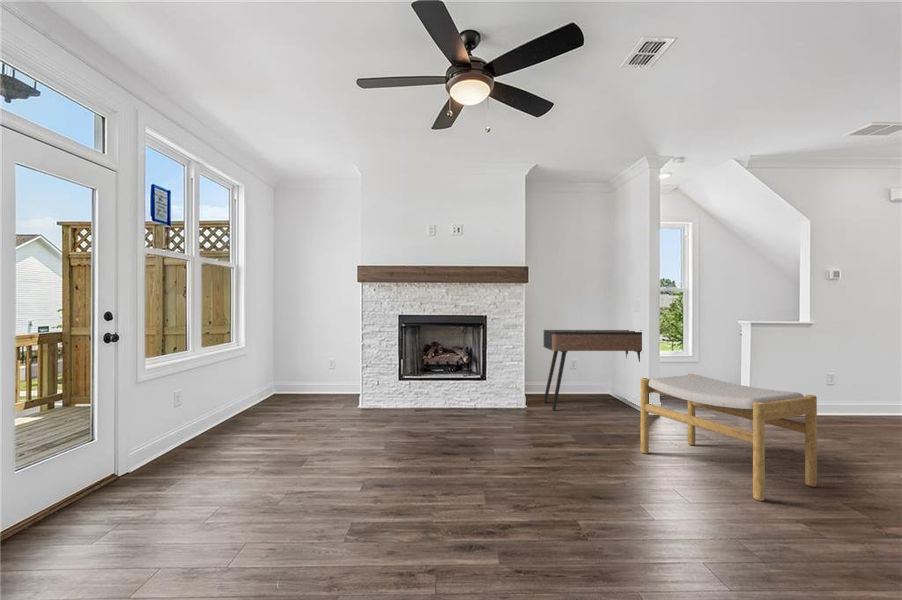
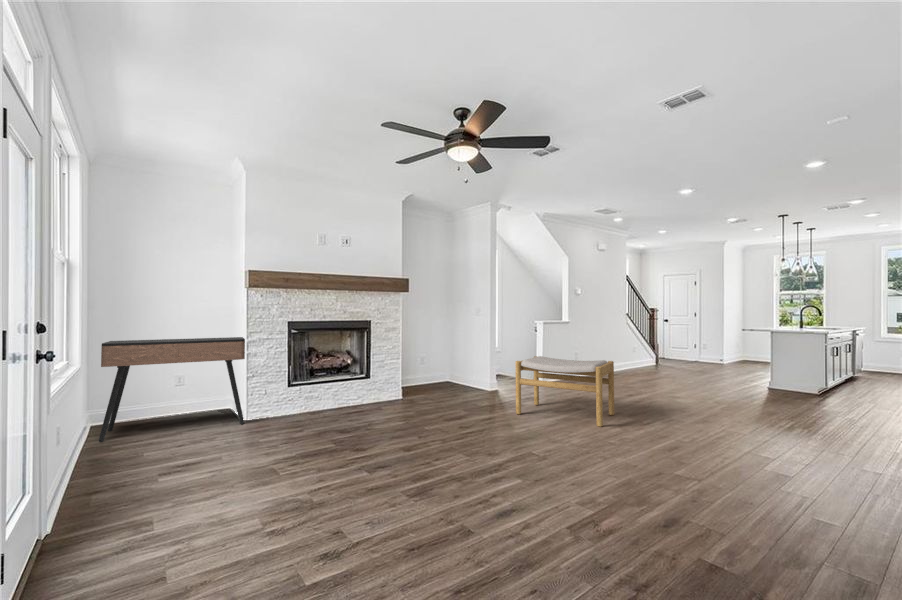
console table: present [544,330,642,410] -> present [98,337,245,442]

